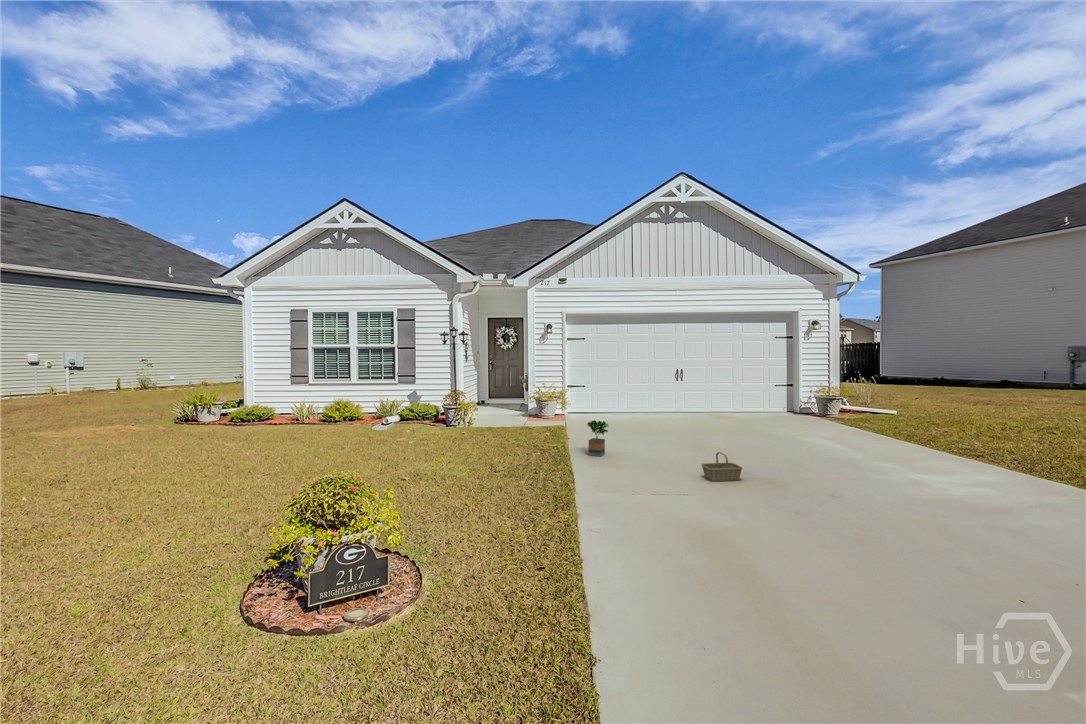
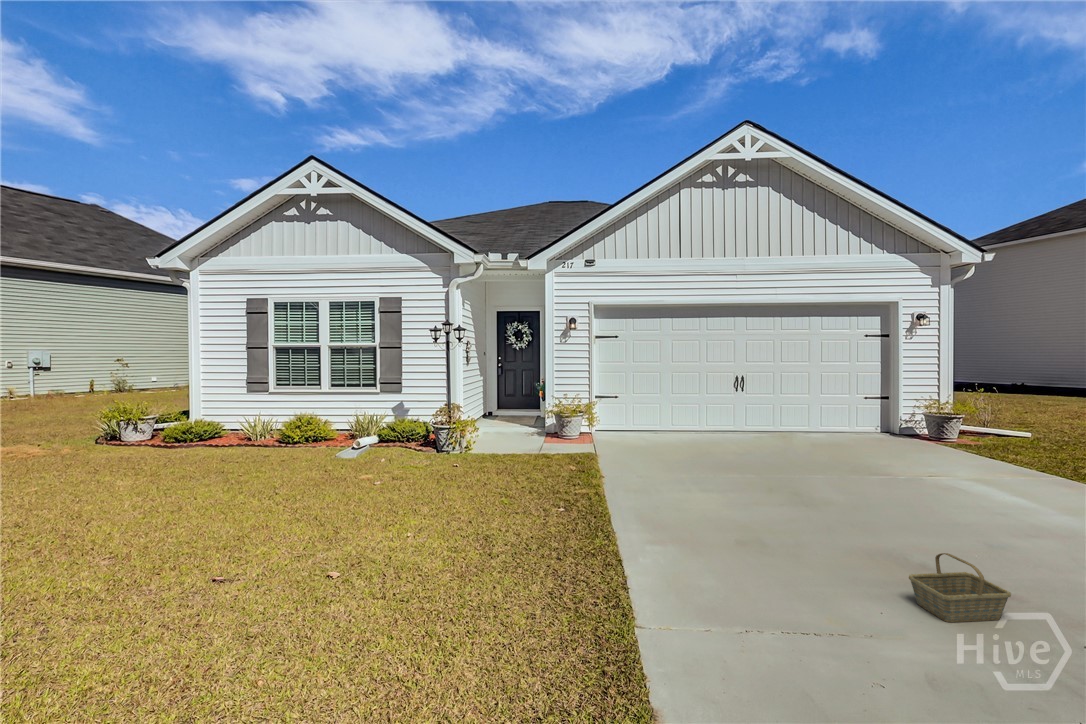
potted tree: present [587,420,608,457] -> none [648,463,689,528]

